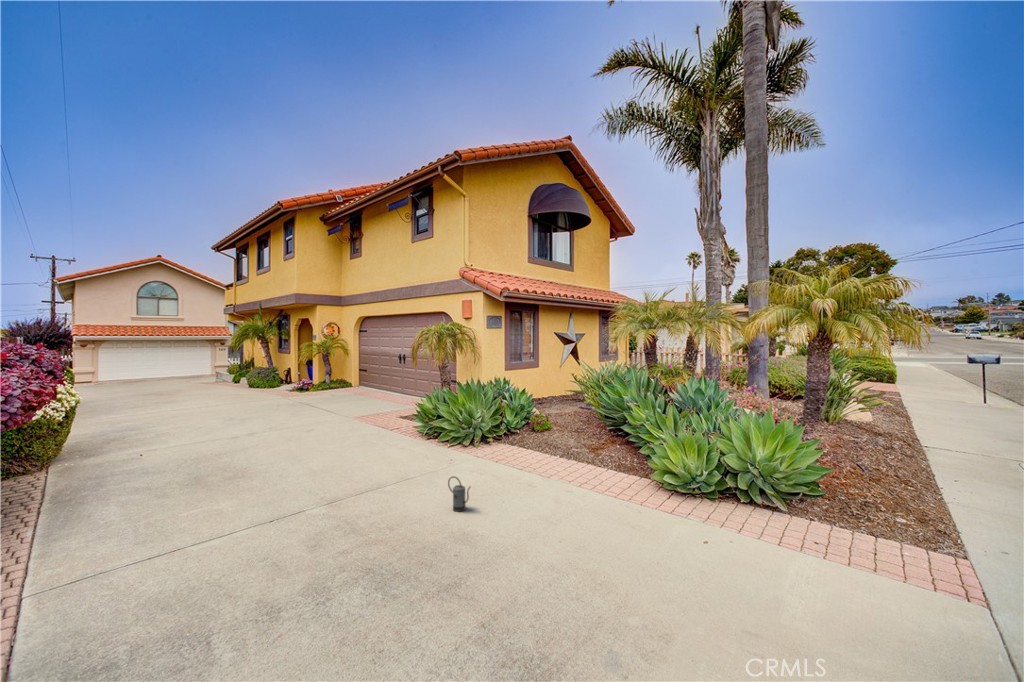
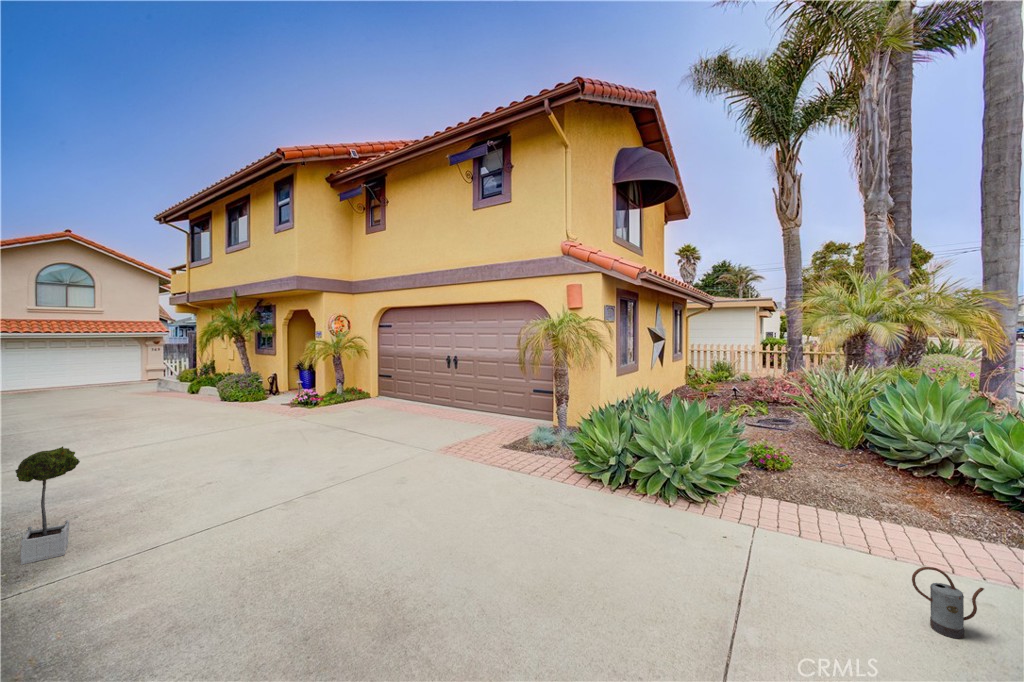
potted tree: none [58,410,92,470] -> present [15,446,80,565]

